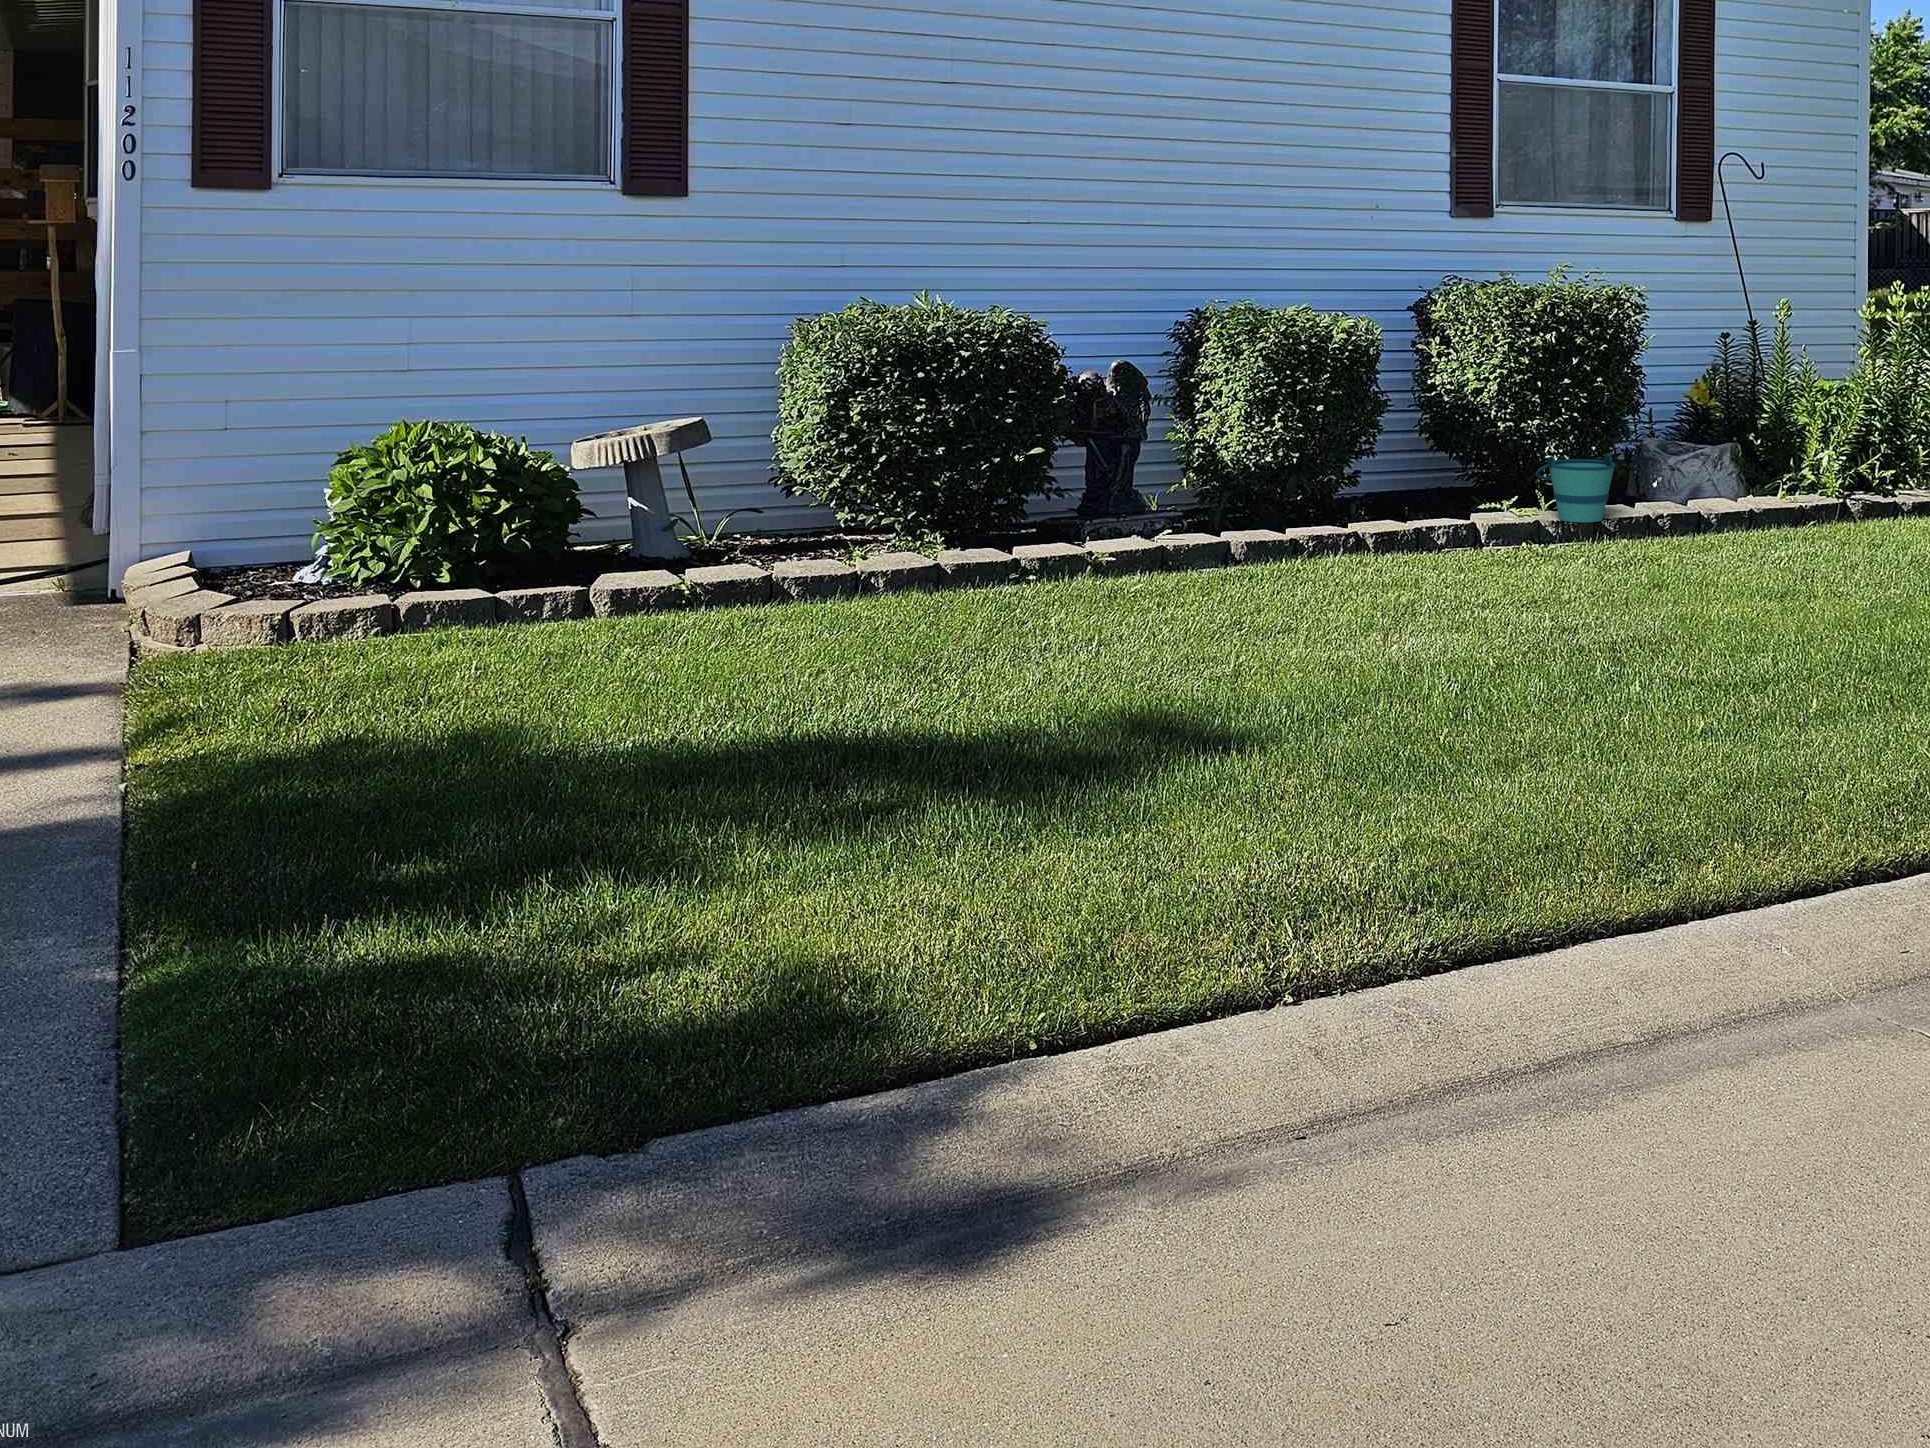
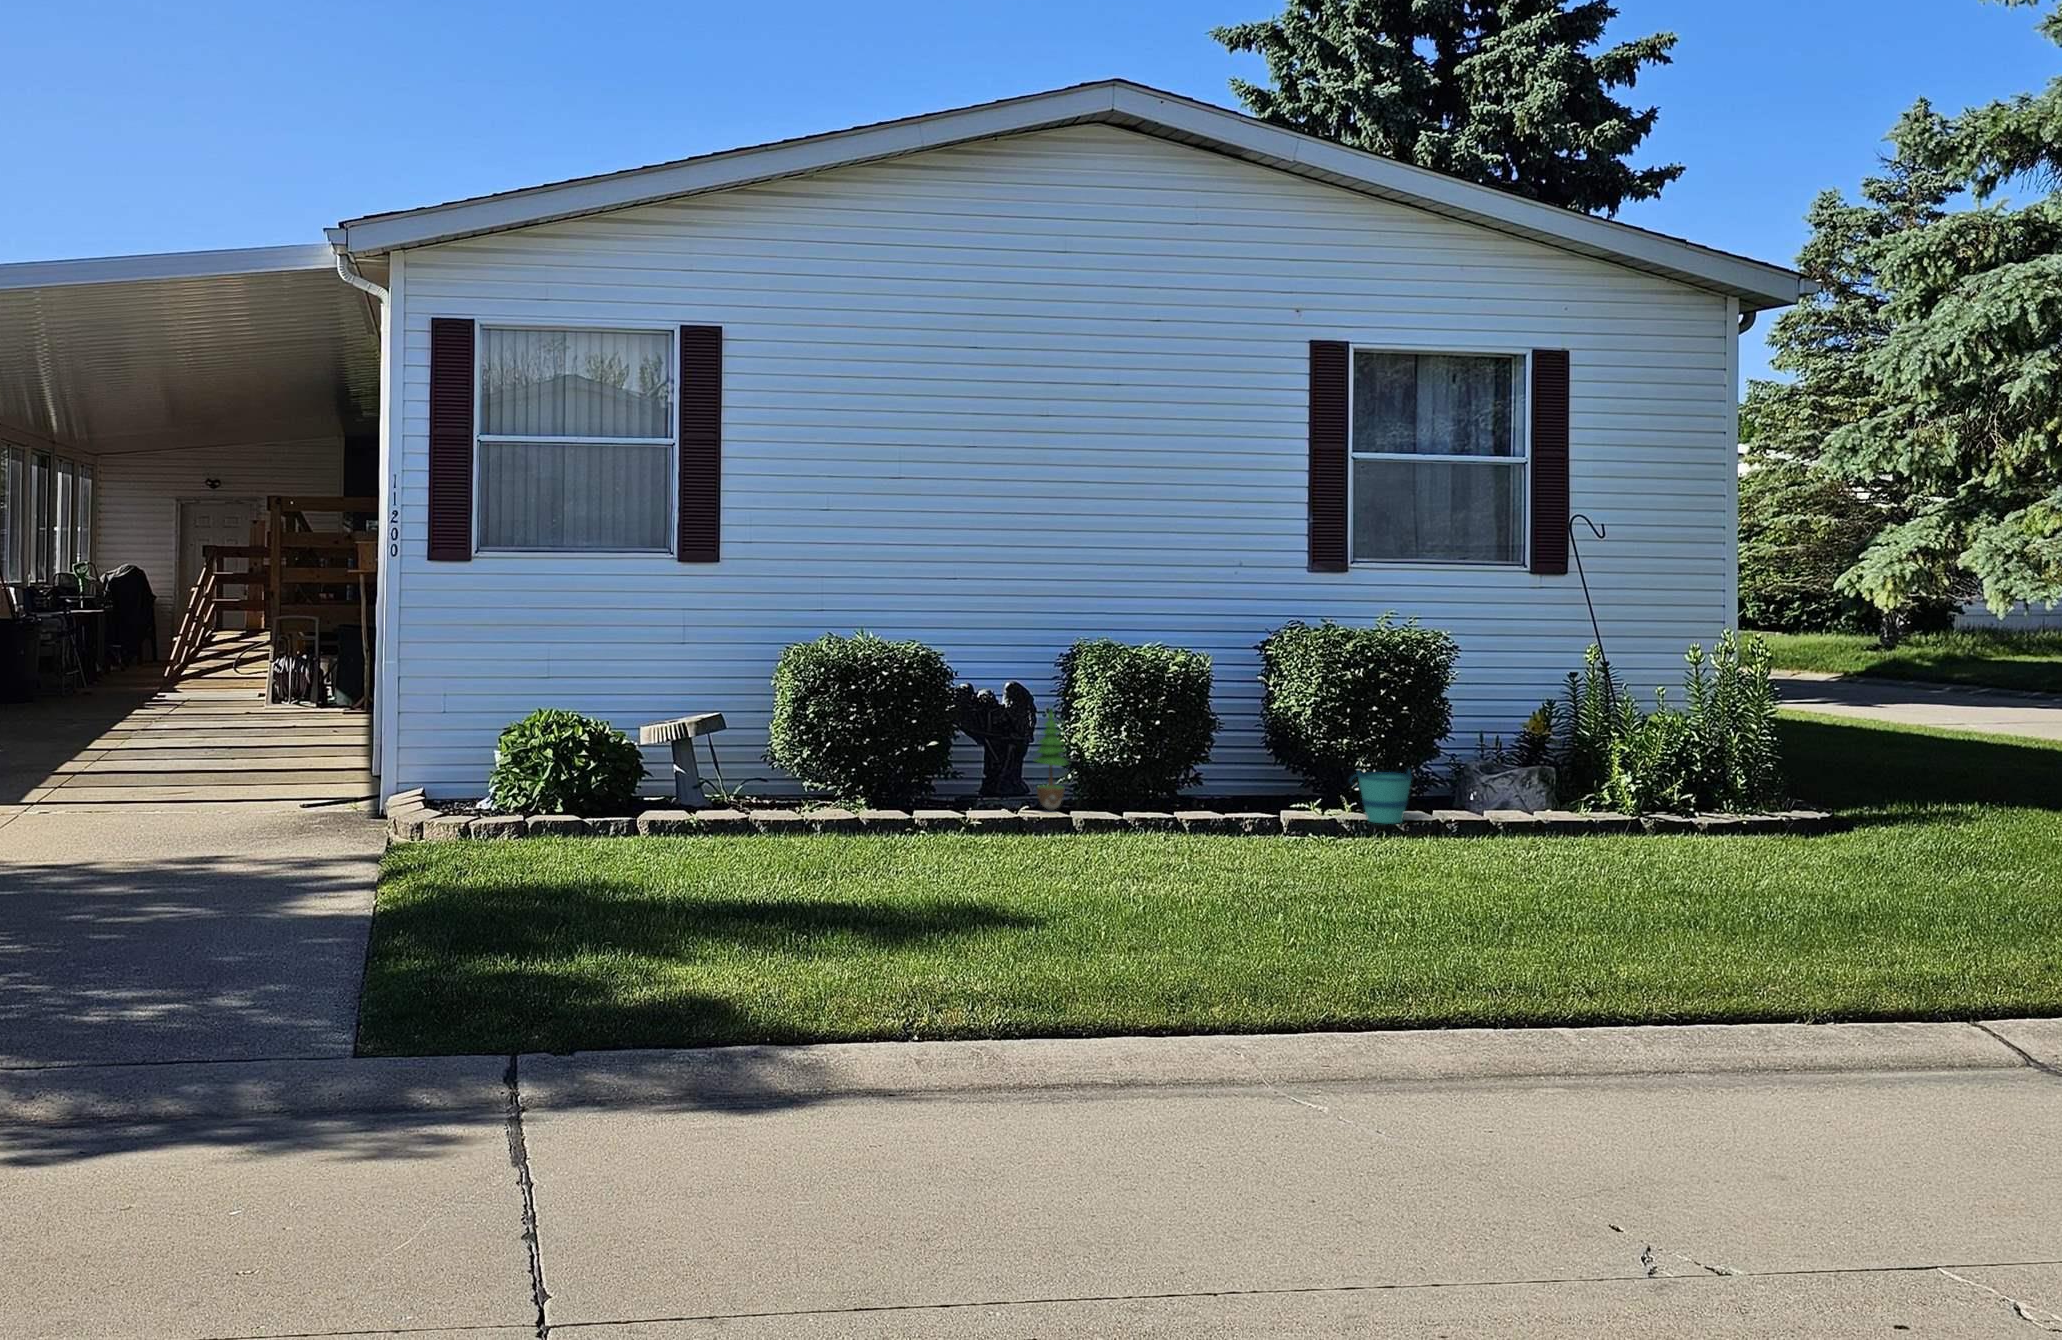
potted tree: none [1143,394,1192,530] -> present [1033,709,1068,811]

